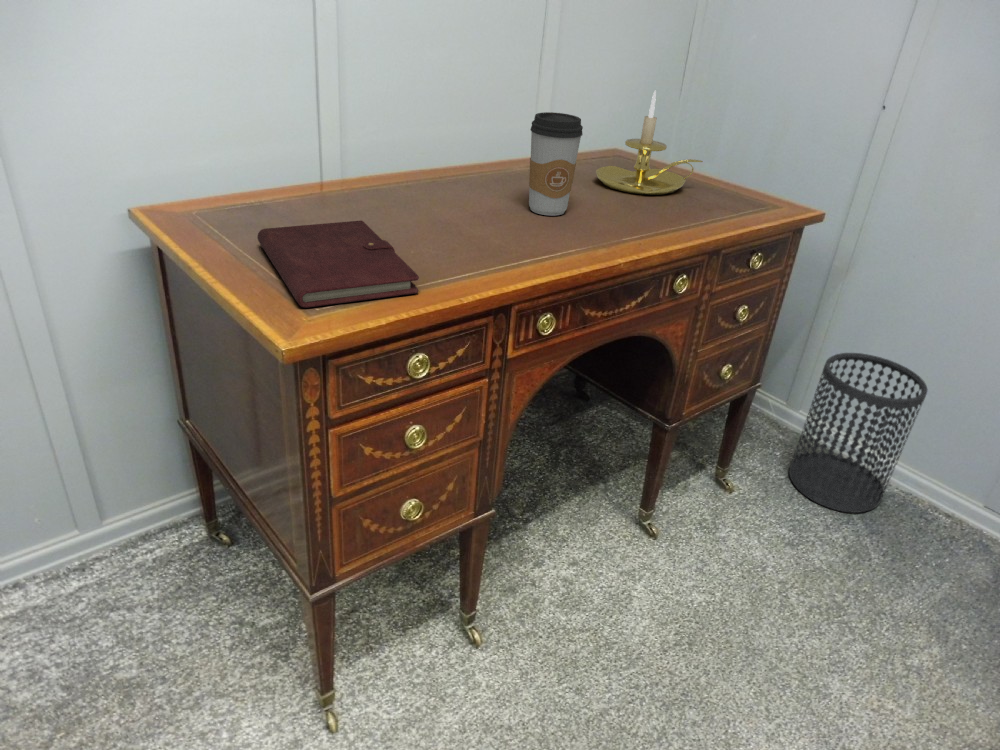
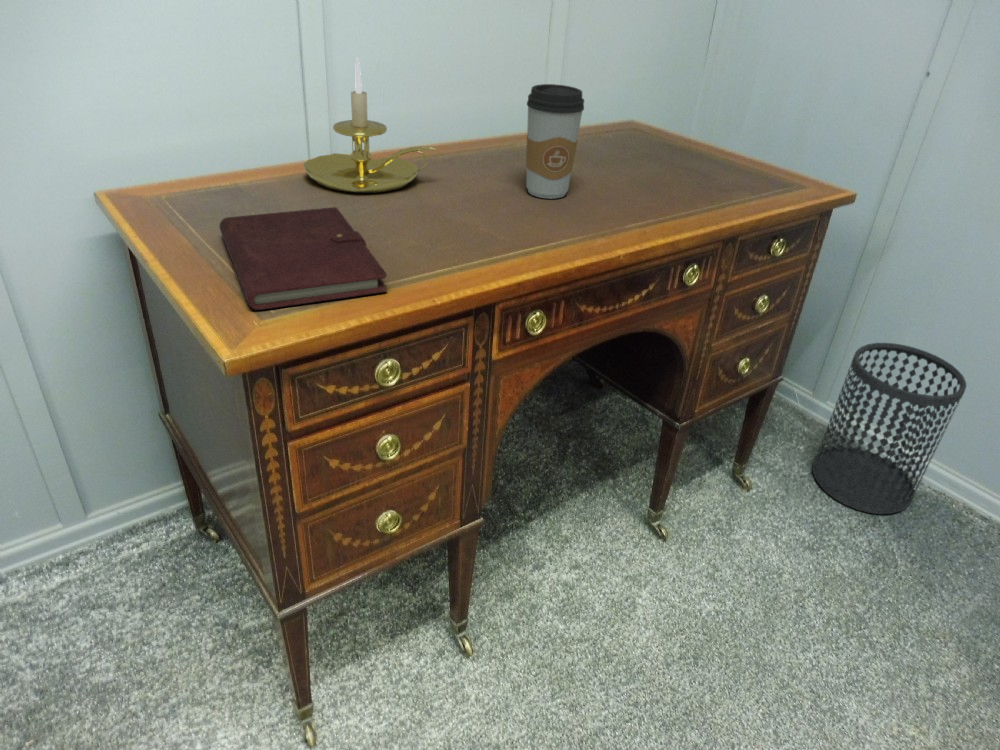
candle holder: present [596,91,703,195] -> present [303,58,437,193]

